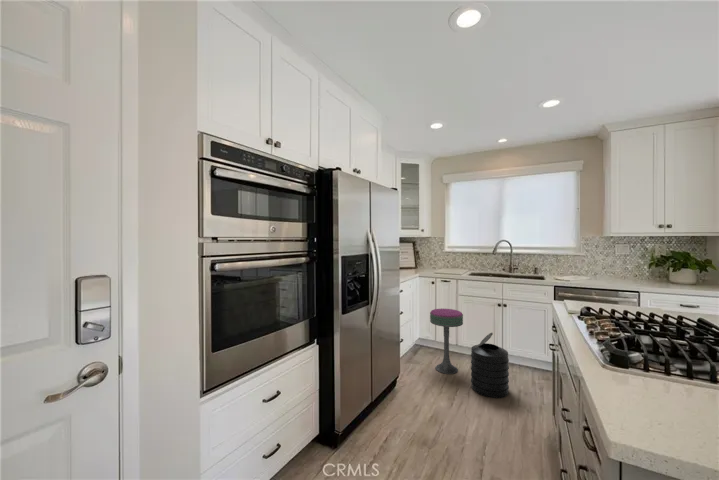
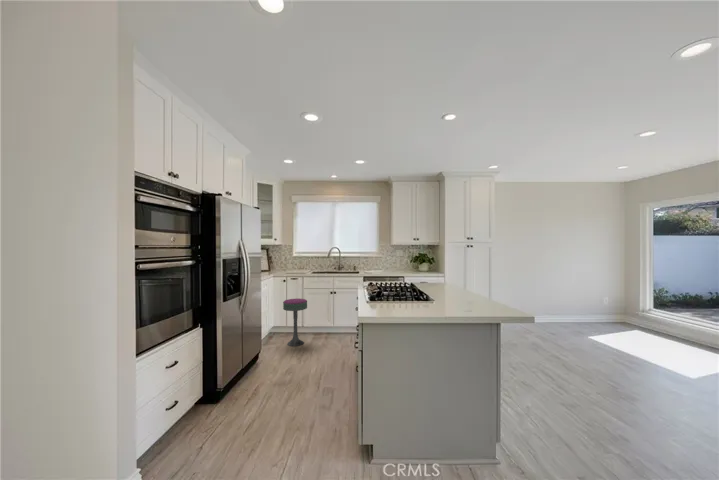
trash can: present [471,333,509,398] -> none [313,310,337,353]

